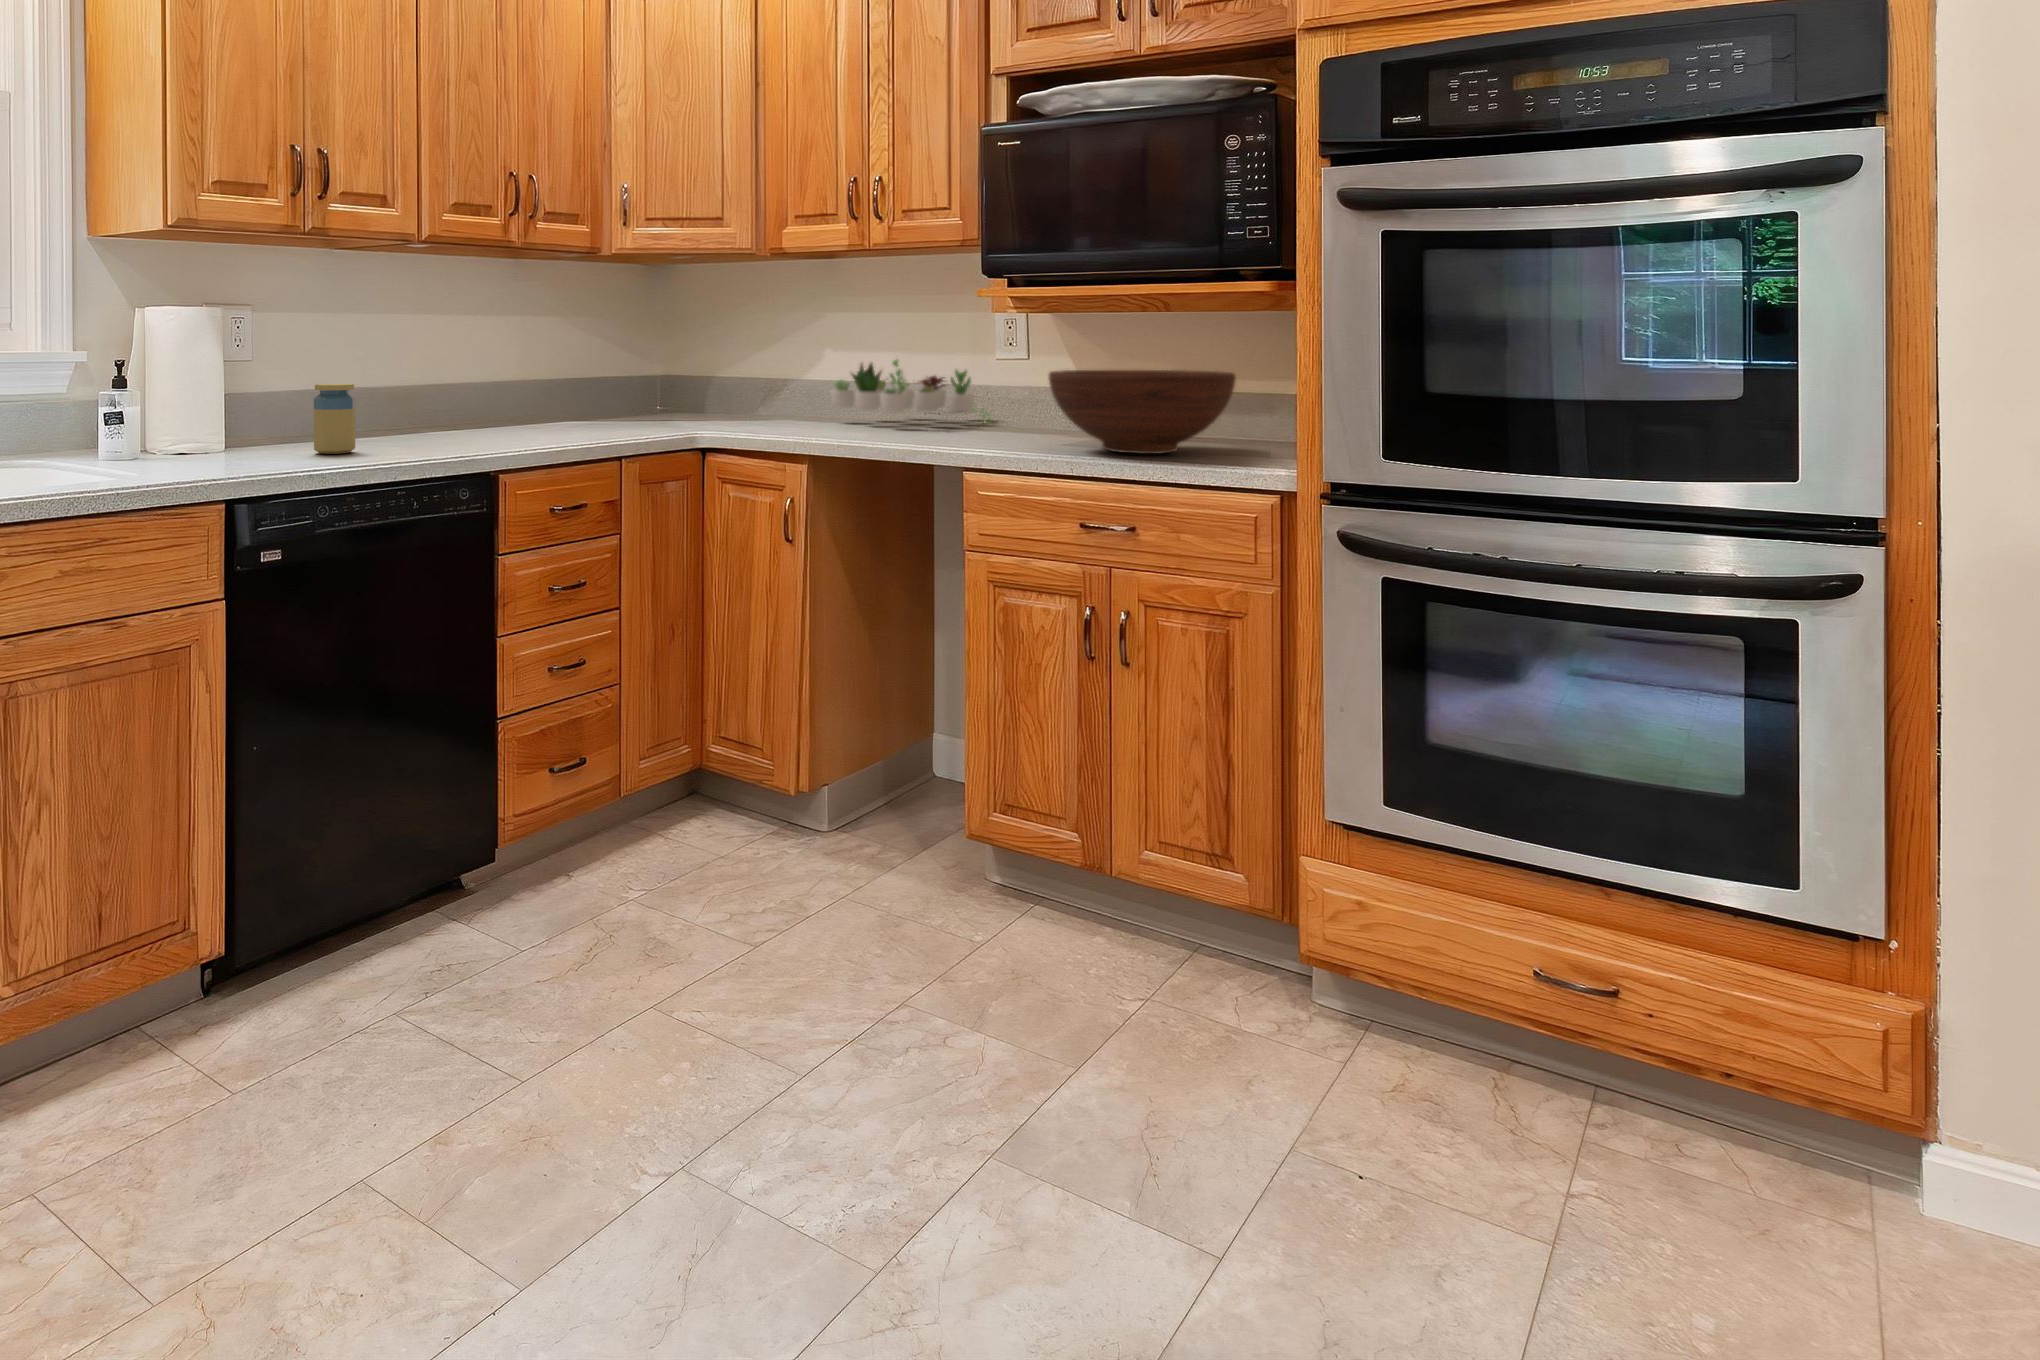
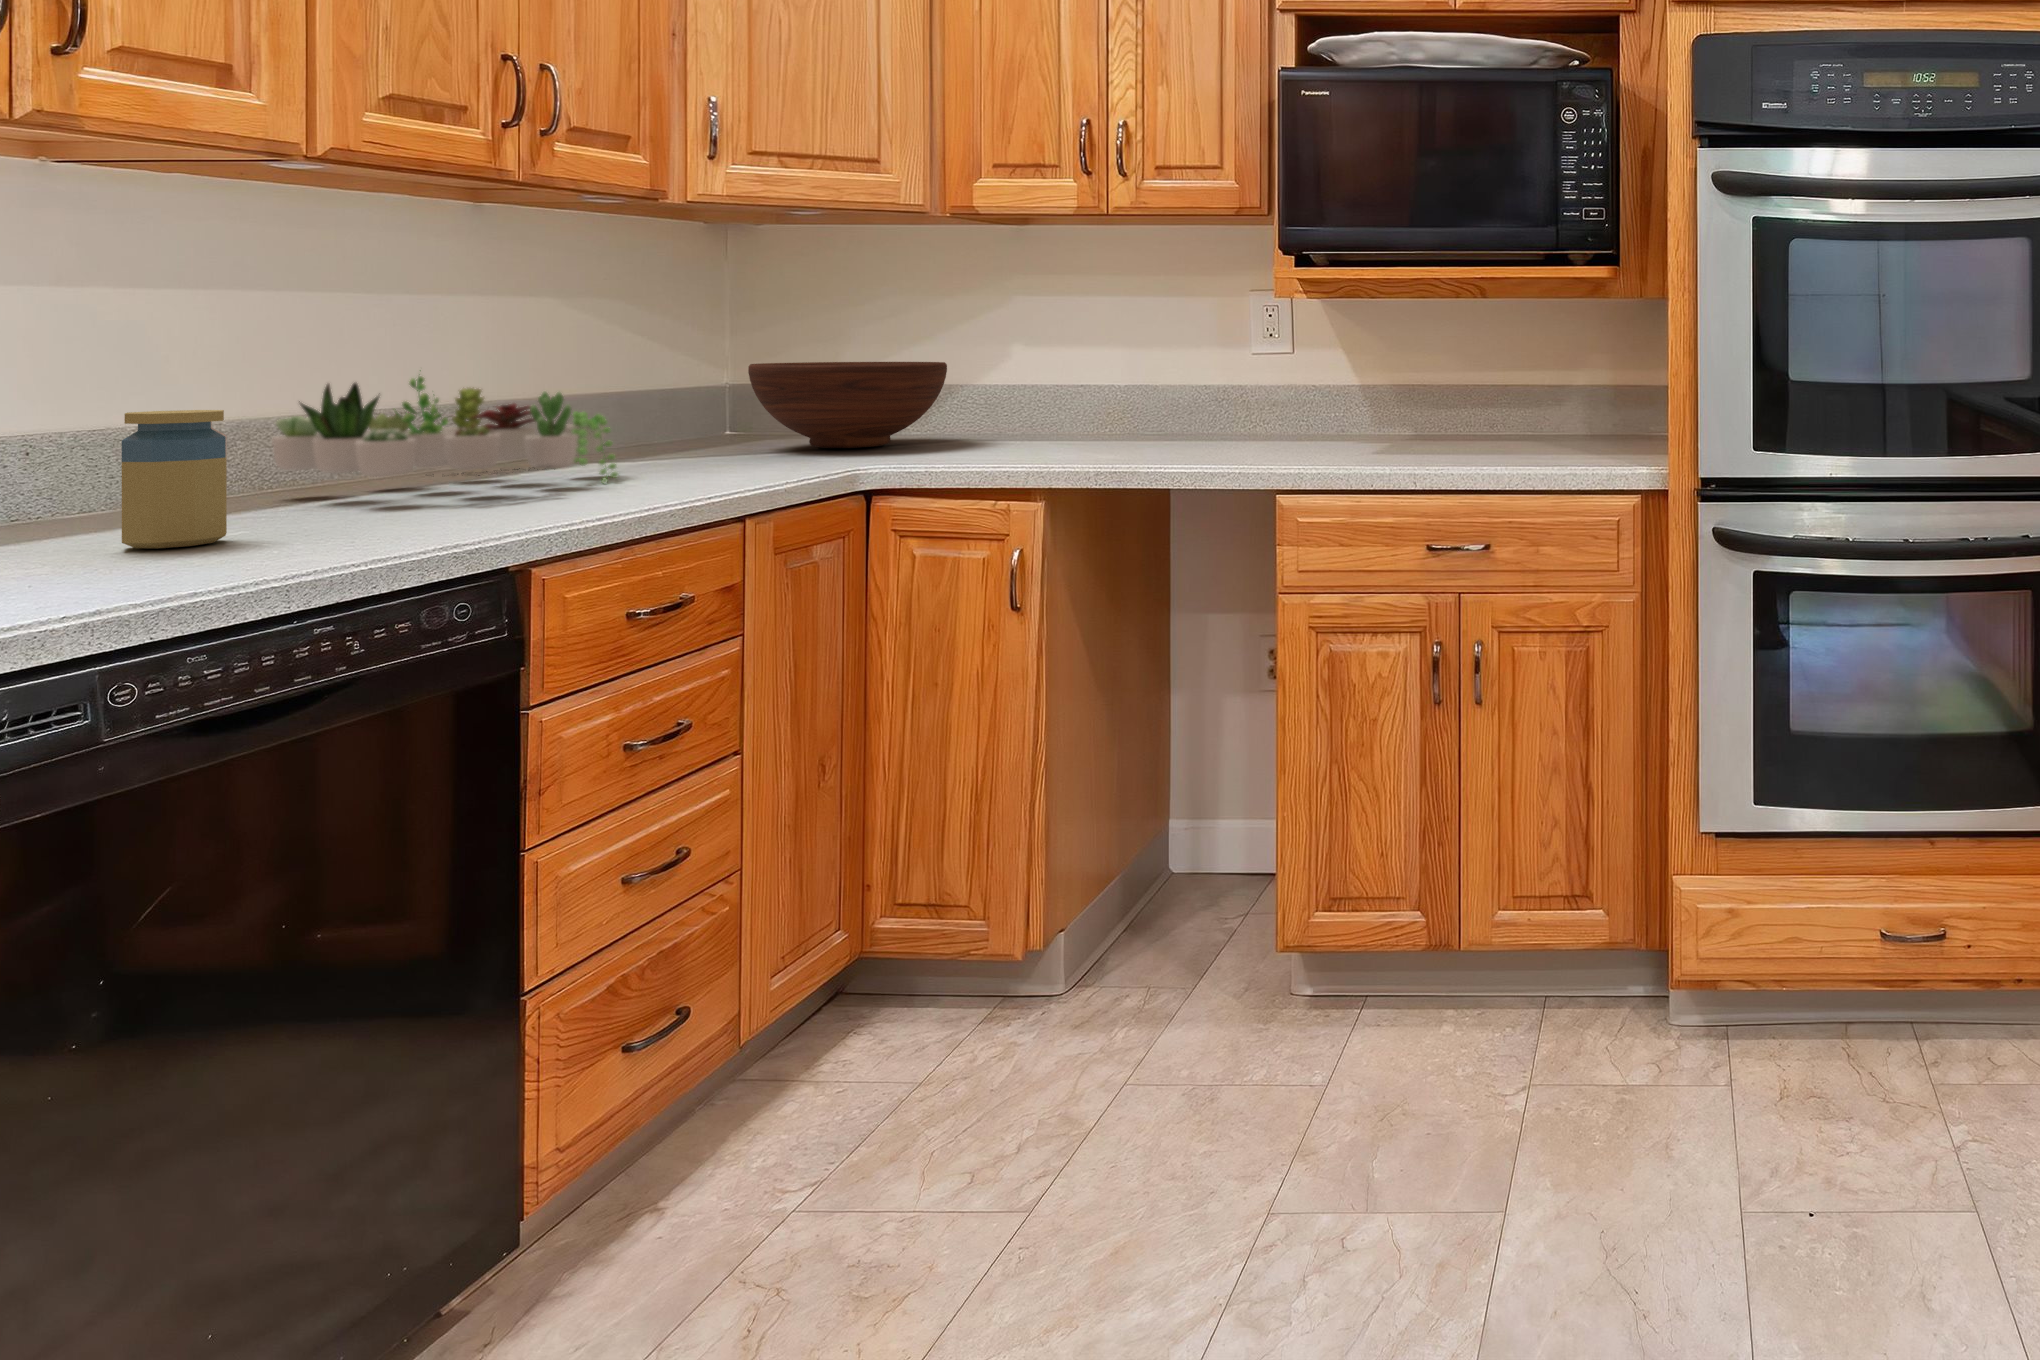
succulent plant: present [831,360,991,421] -> present [272,370,618,483]
fruit bowl: present [1049,370,1236,454] -> present [748,362,947,448]

